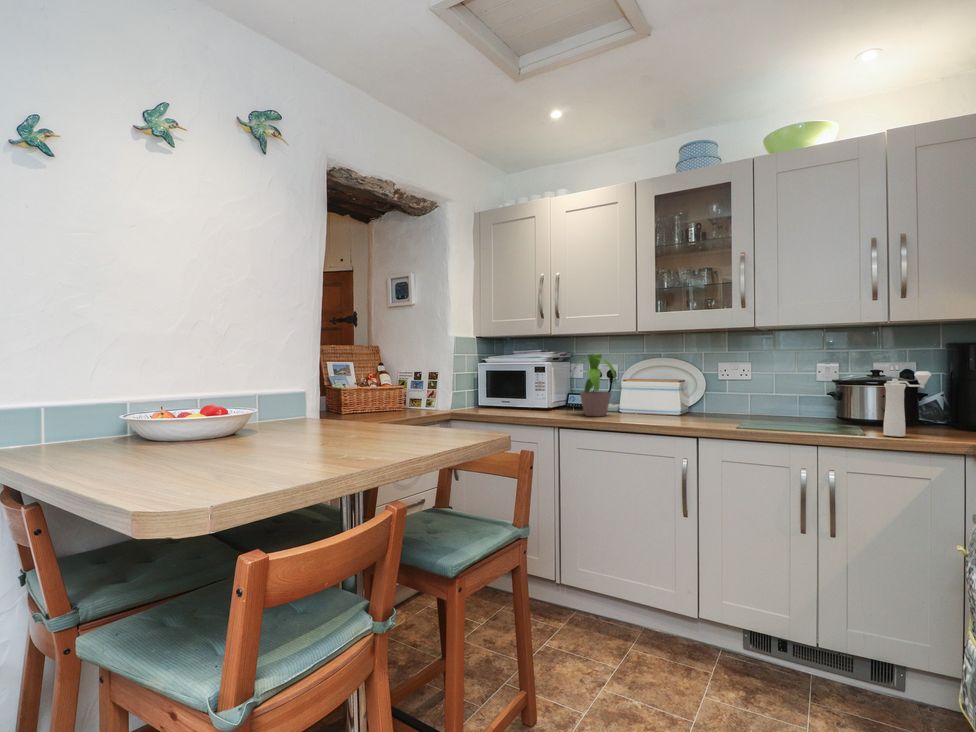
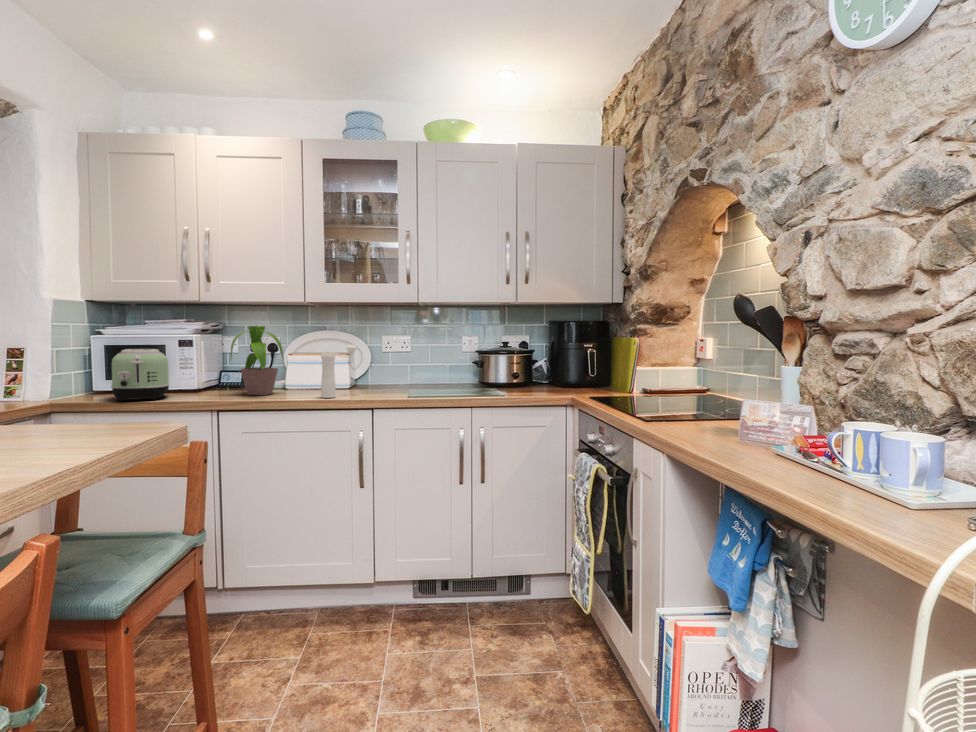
pepper mill: present [883,371,931,437] -> present [321,345,356,398]
toaster: none [487,374,527,415] -> present [111,349,170,401]

